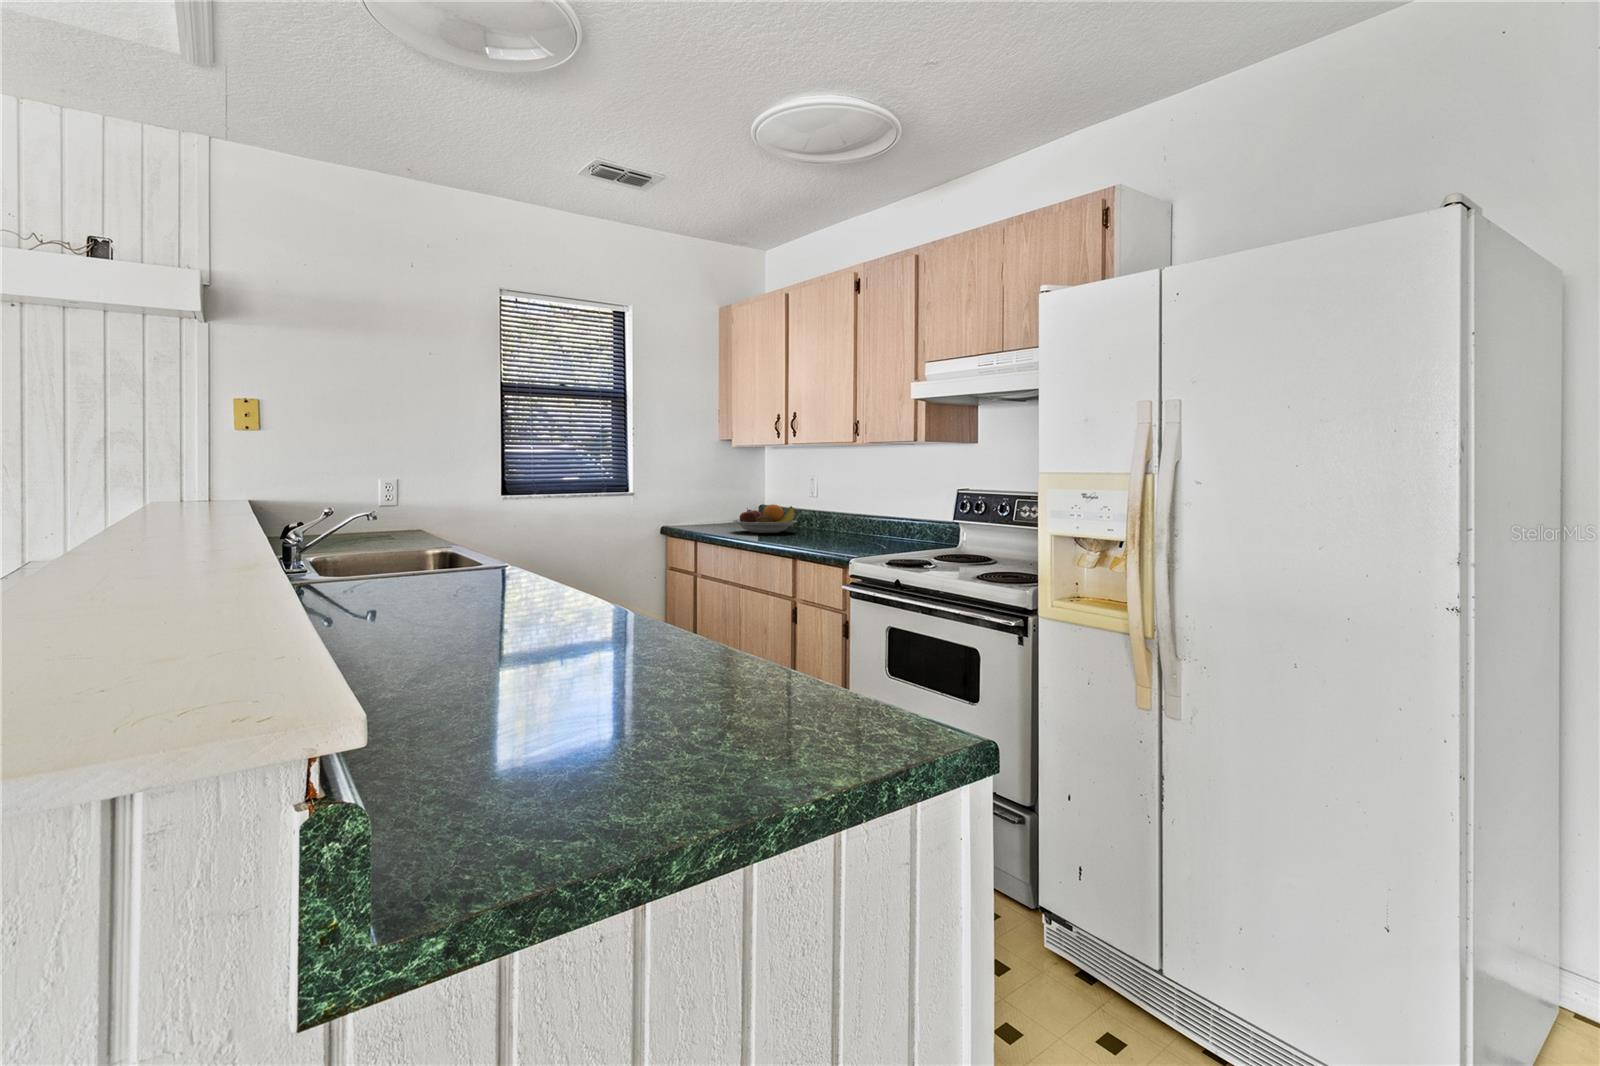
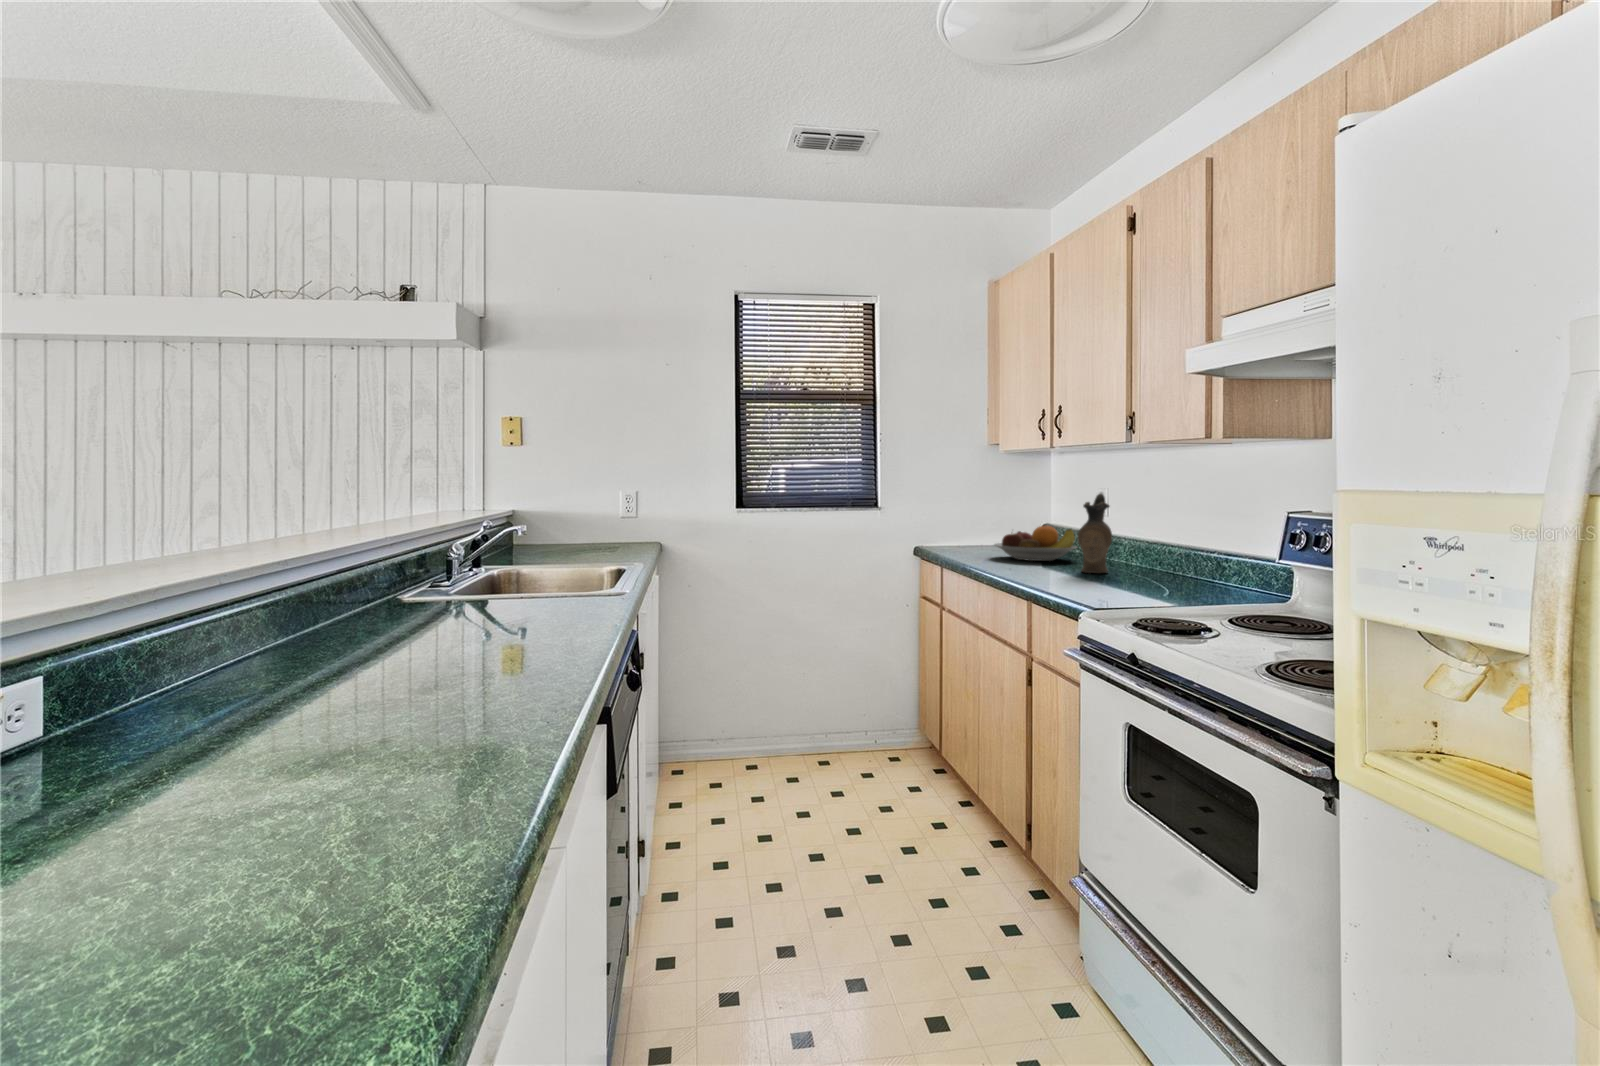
ceramic pitcher: none [809,478,834,539] -> present [1077,493,1112,573]

